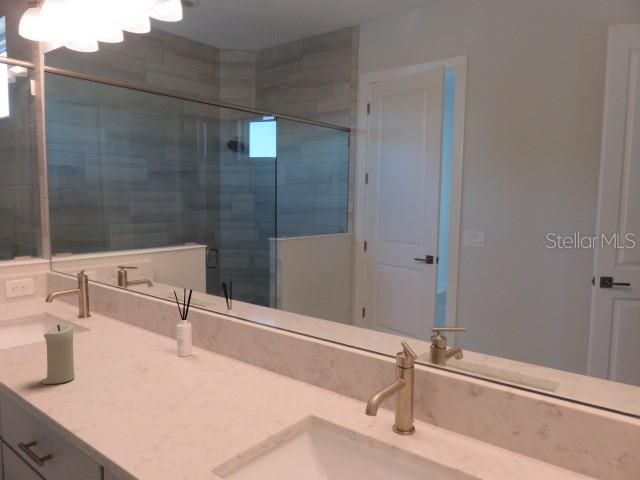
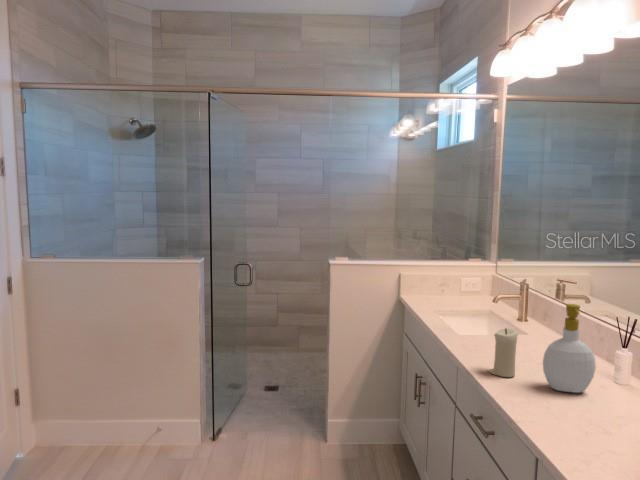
soap bottle: none [105,282,158,379] -> present [543,304,596,393]

